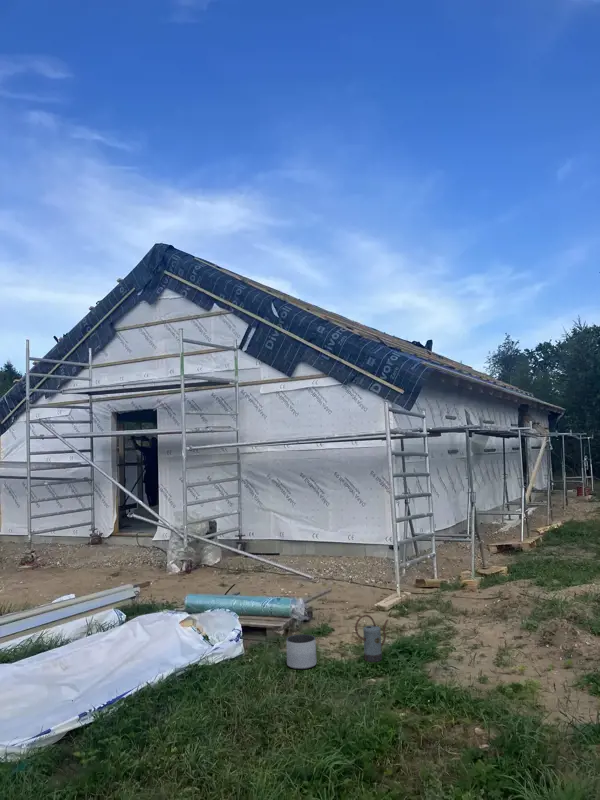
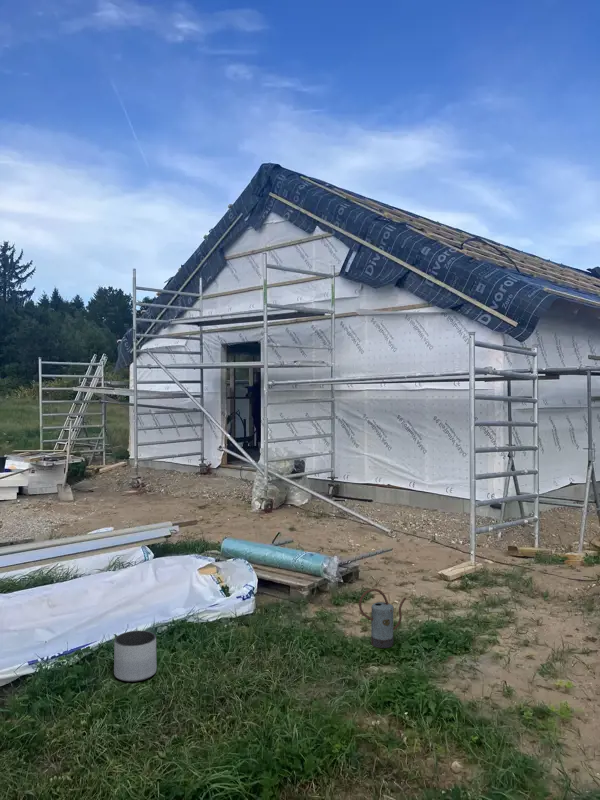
planter: present [286,634,317,669] -> present [114,631,157,682]

